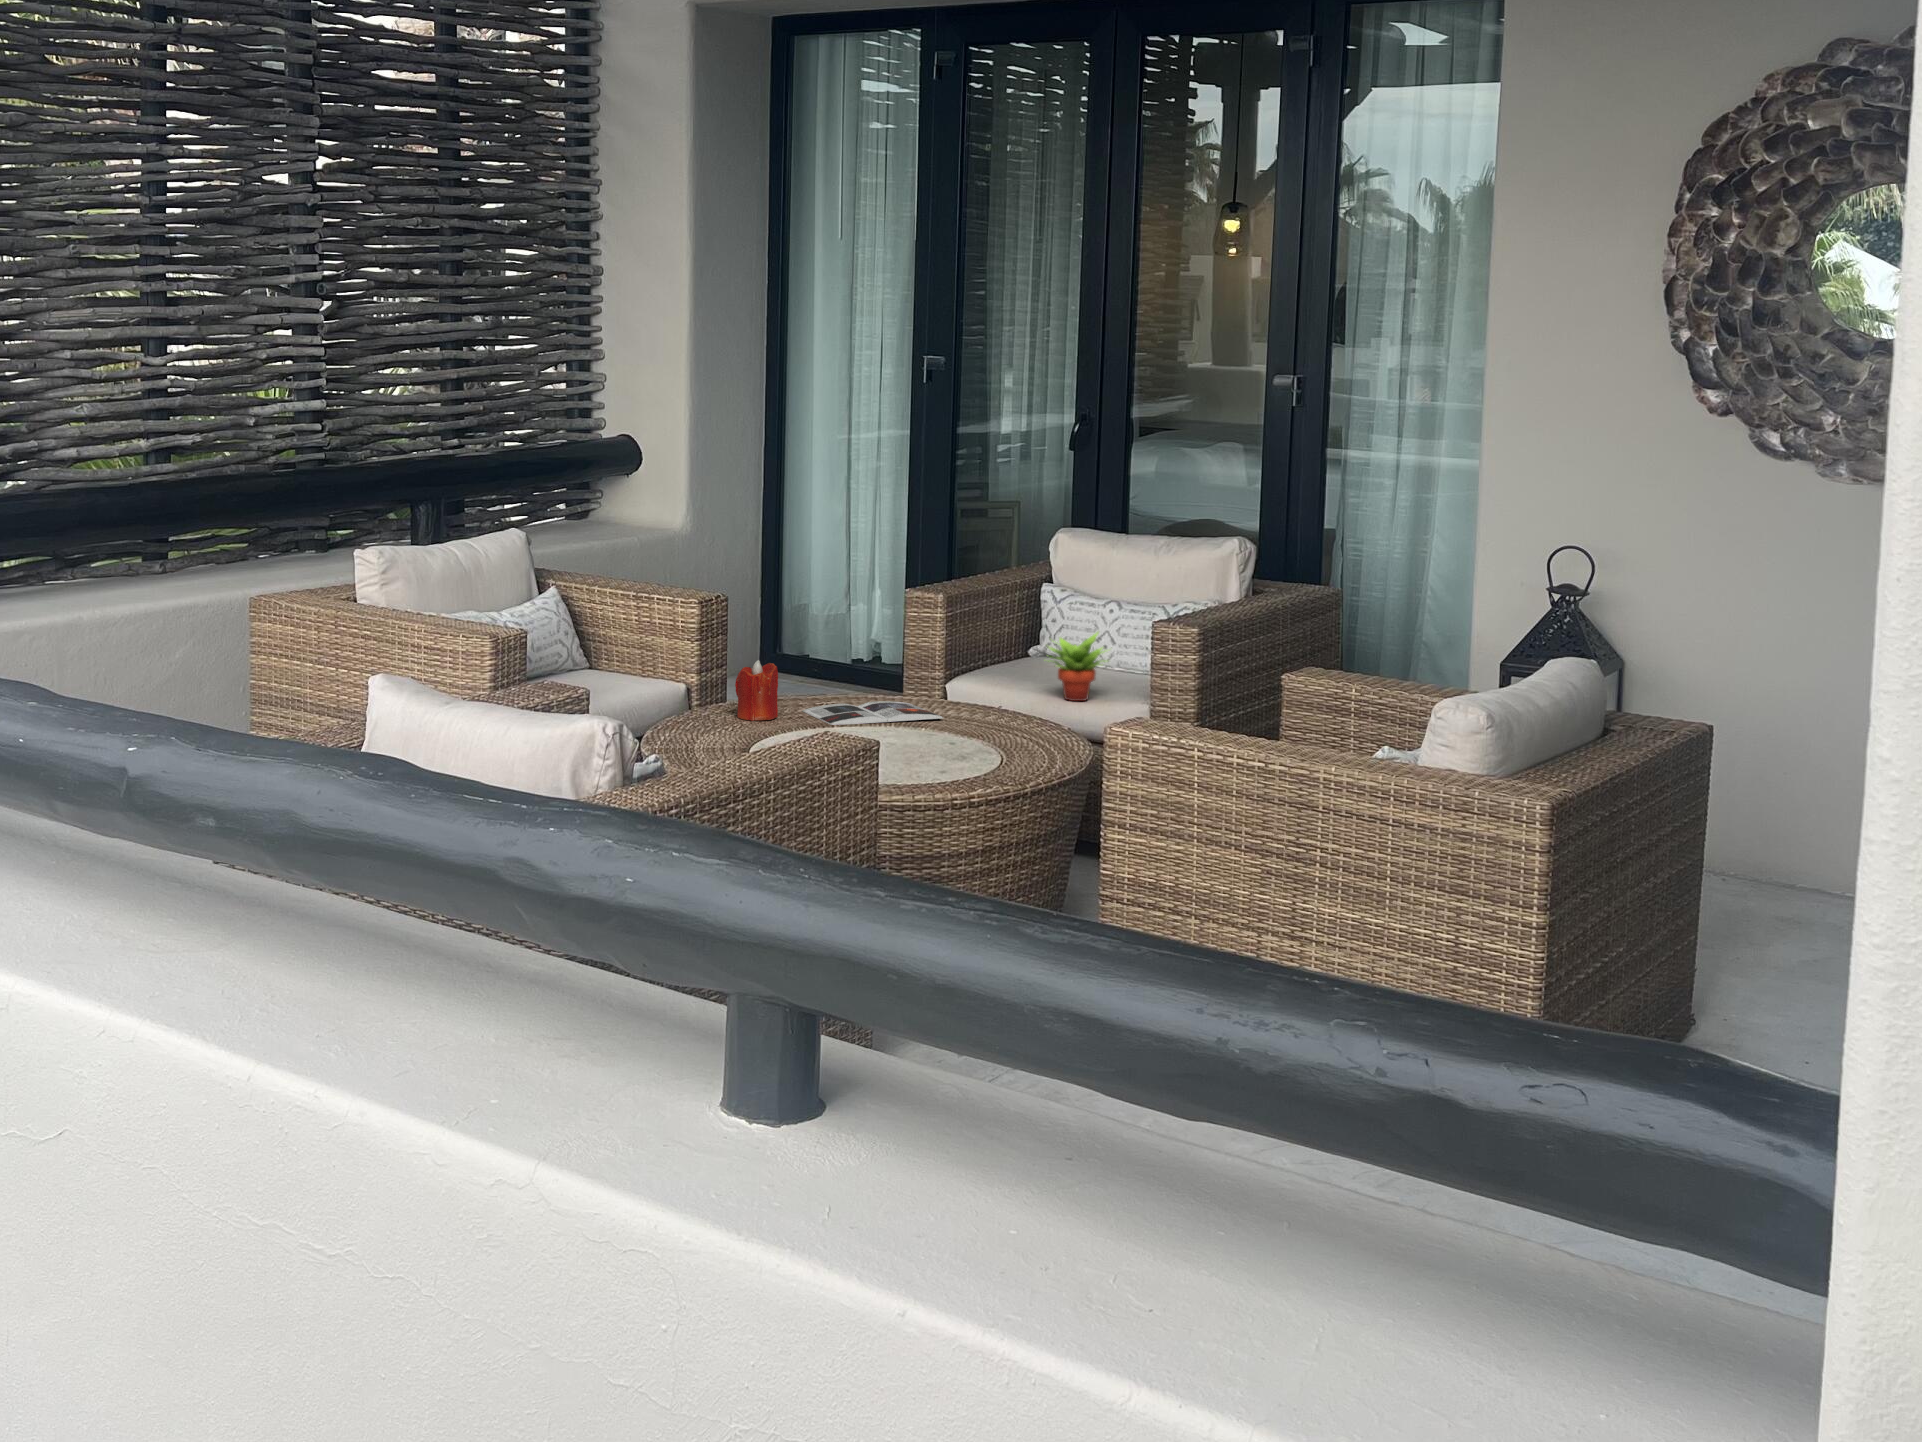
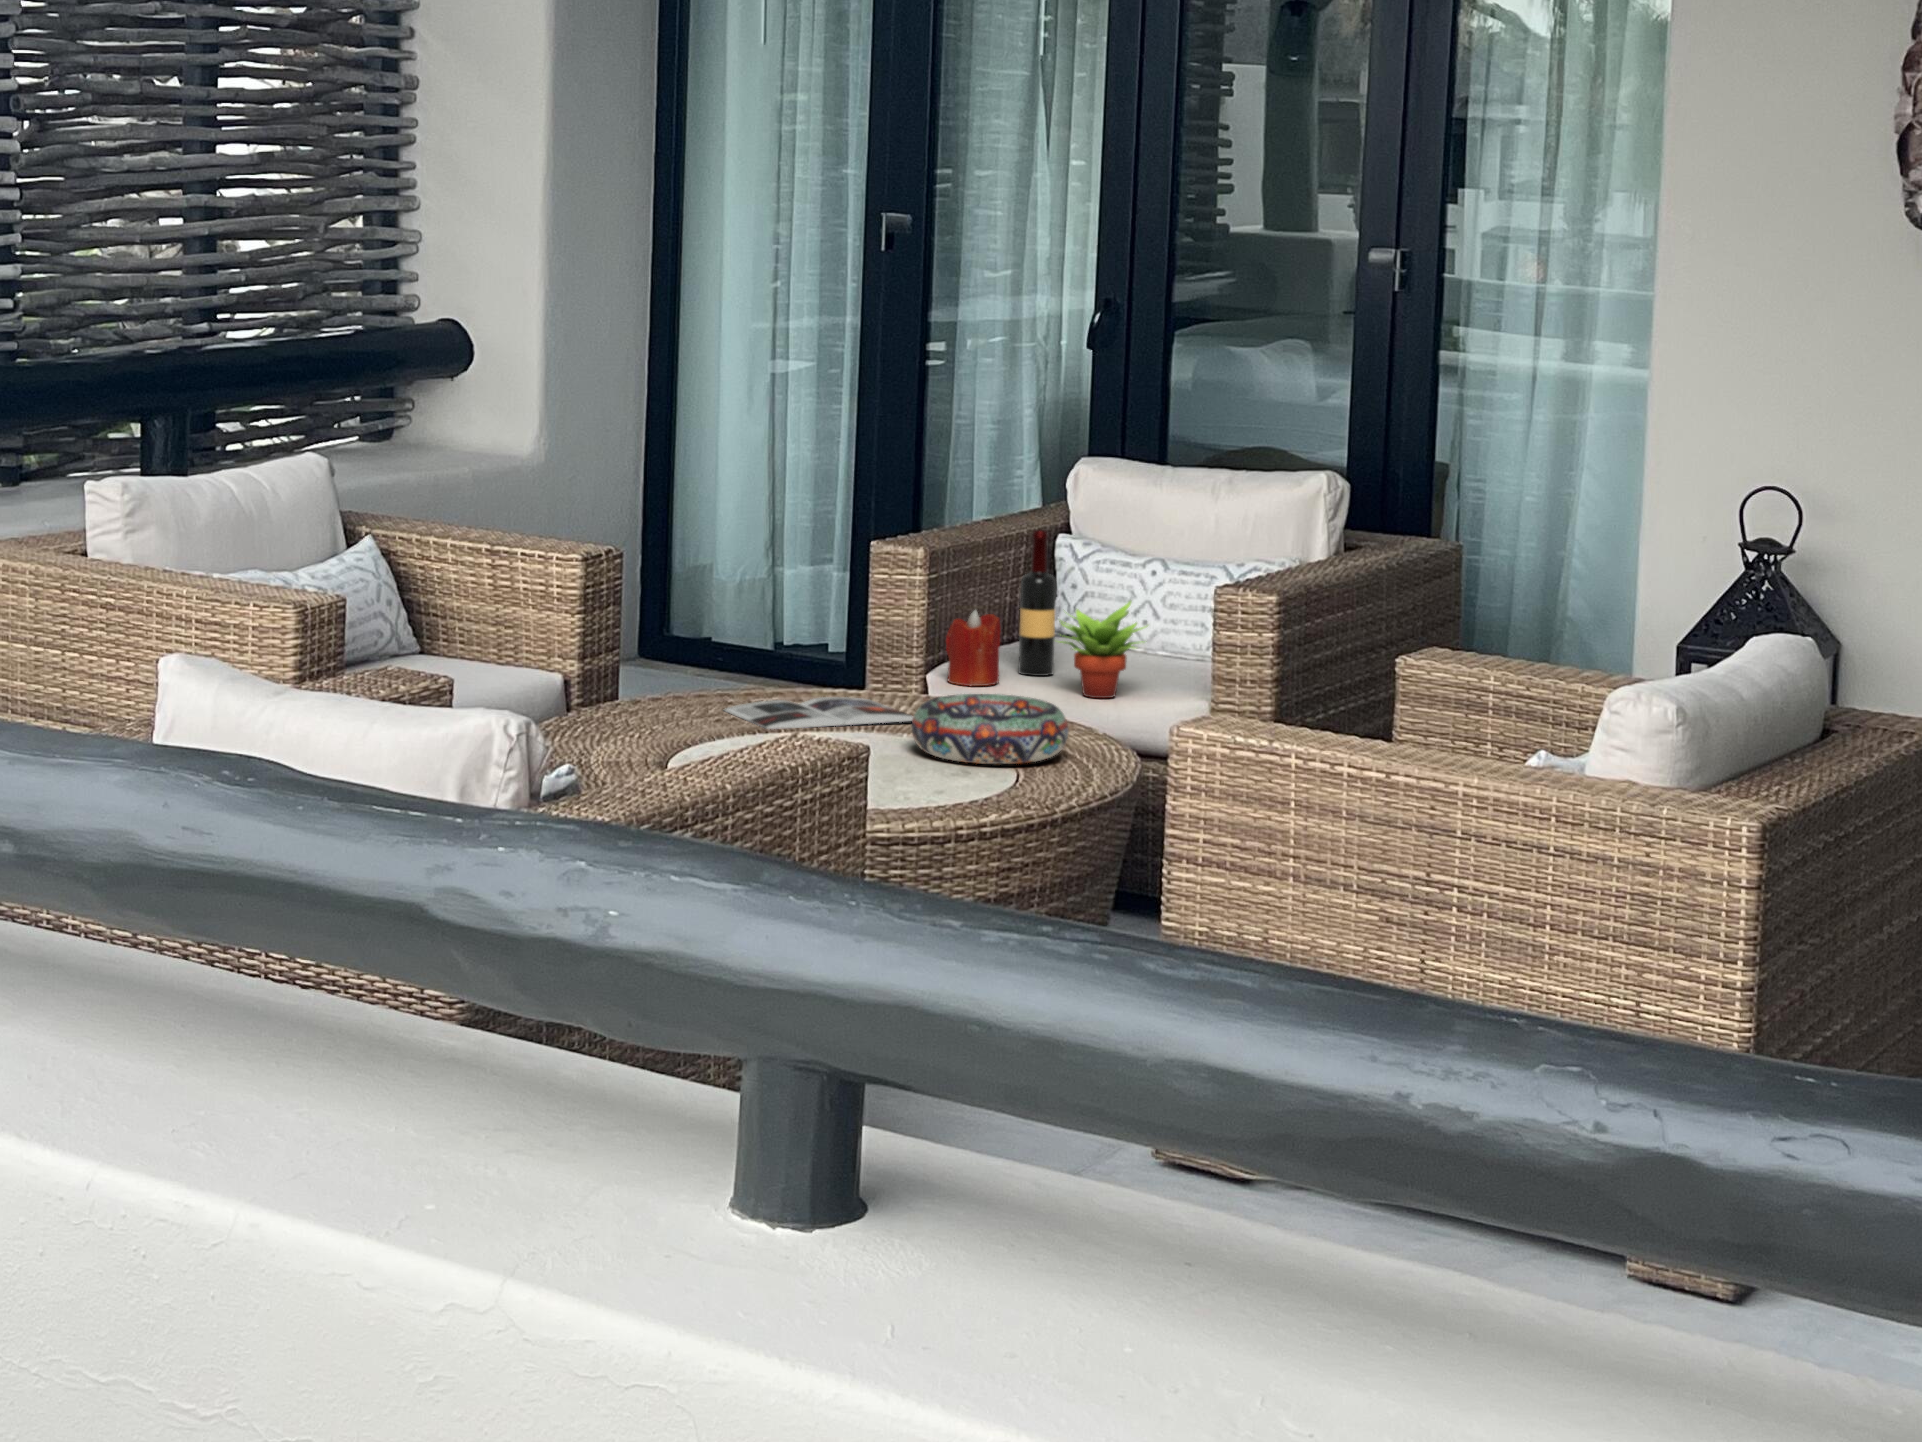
wine bottle: none [1020,580,1047,685] -> present [1018,529,1056,676]
candle: present [735,660,778,721] -> present [946,610,1000,686]
decorative bowl: none [933,700,1046,751] -> present [912,694,1069,764]

